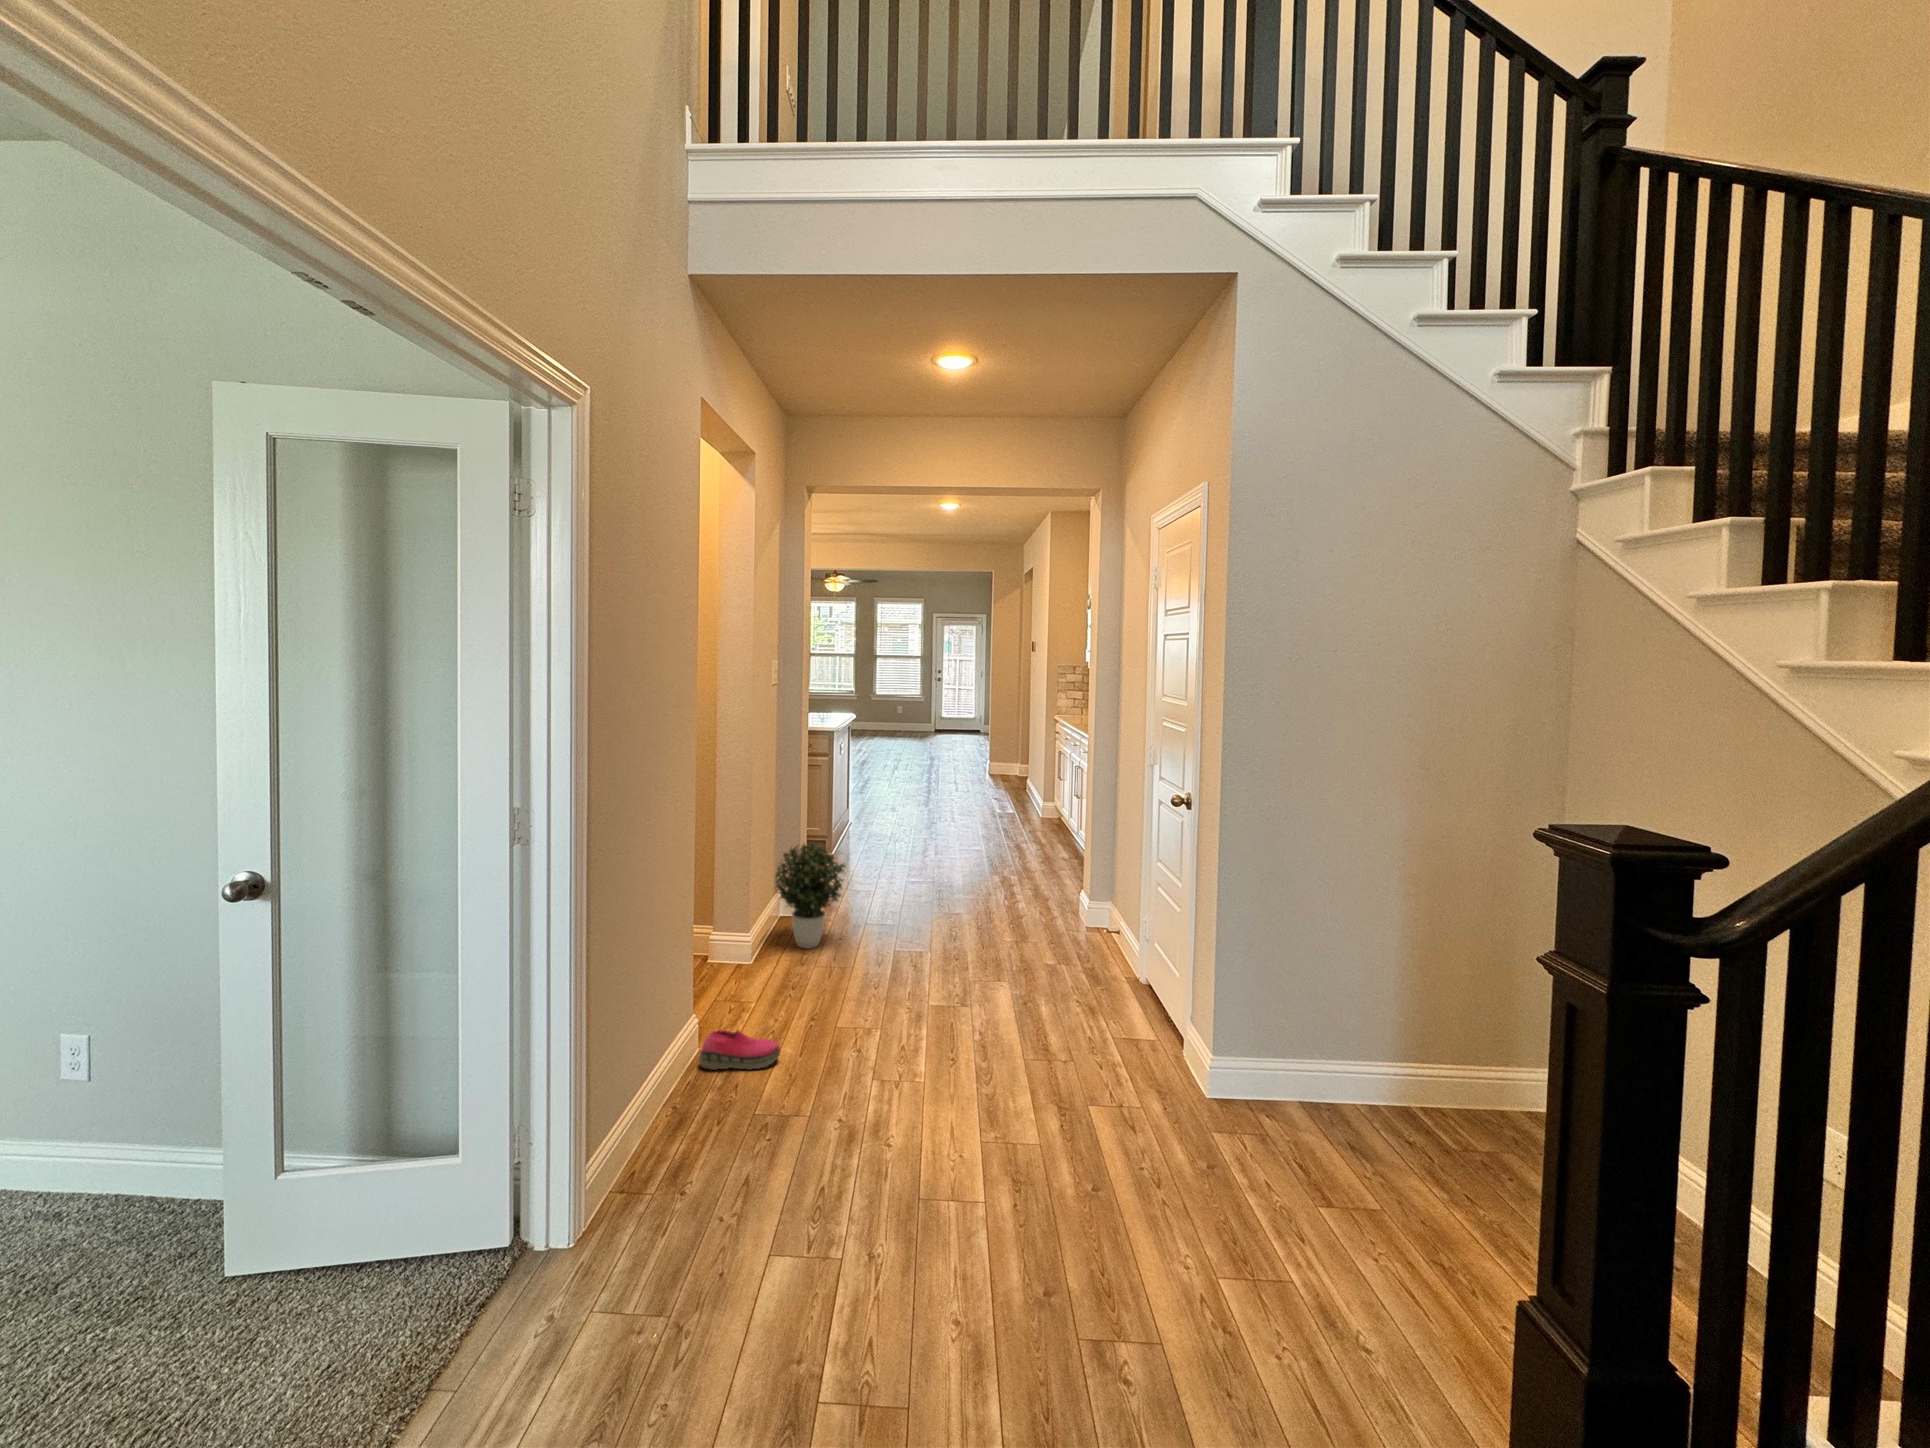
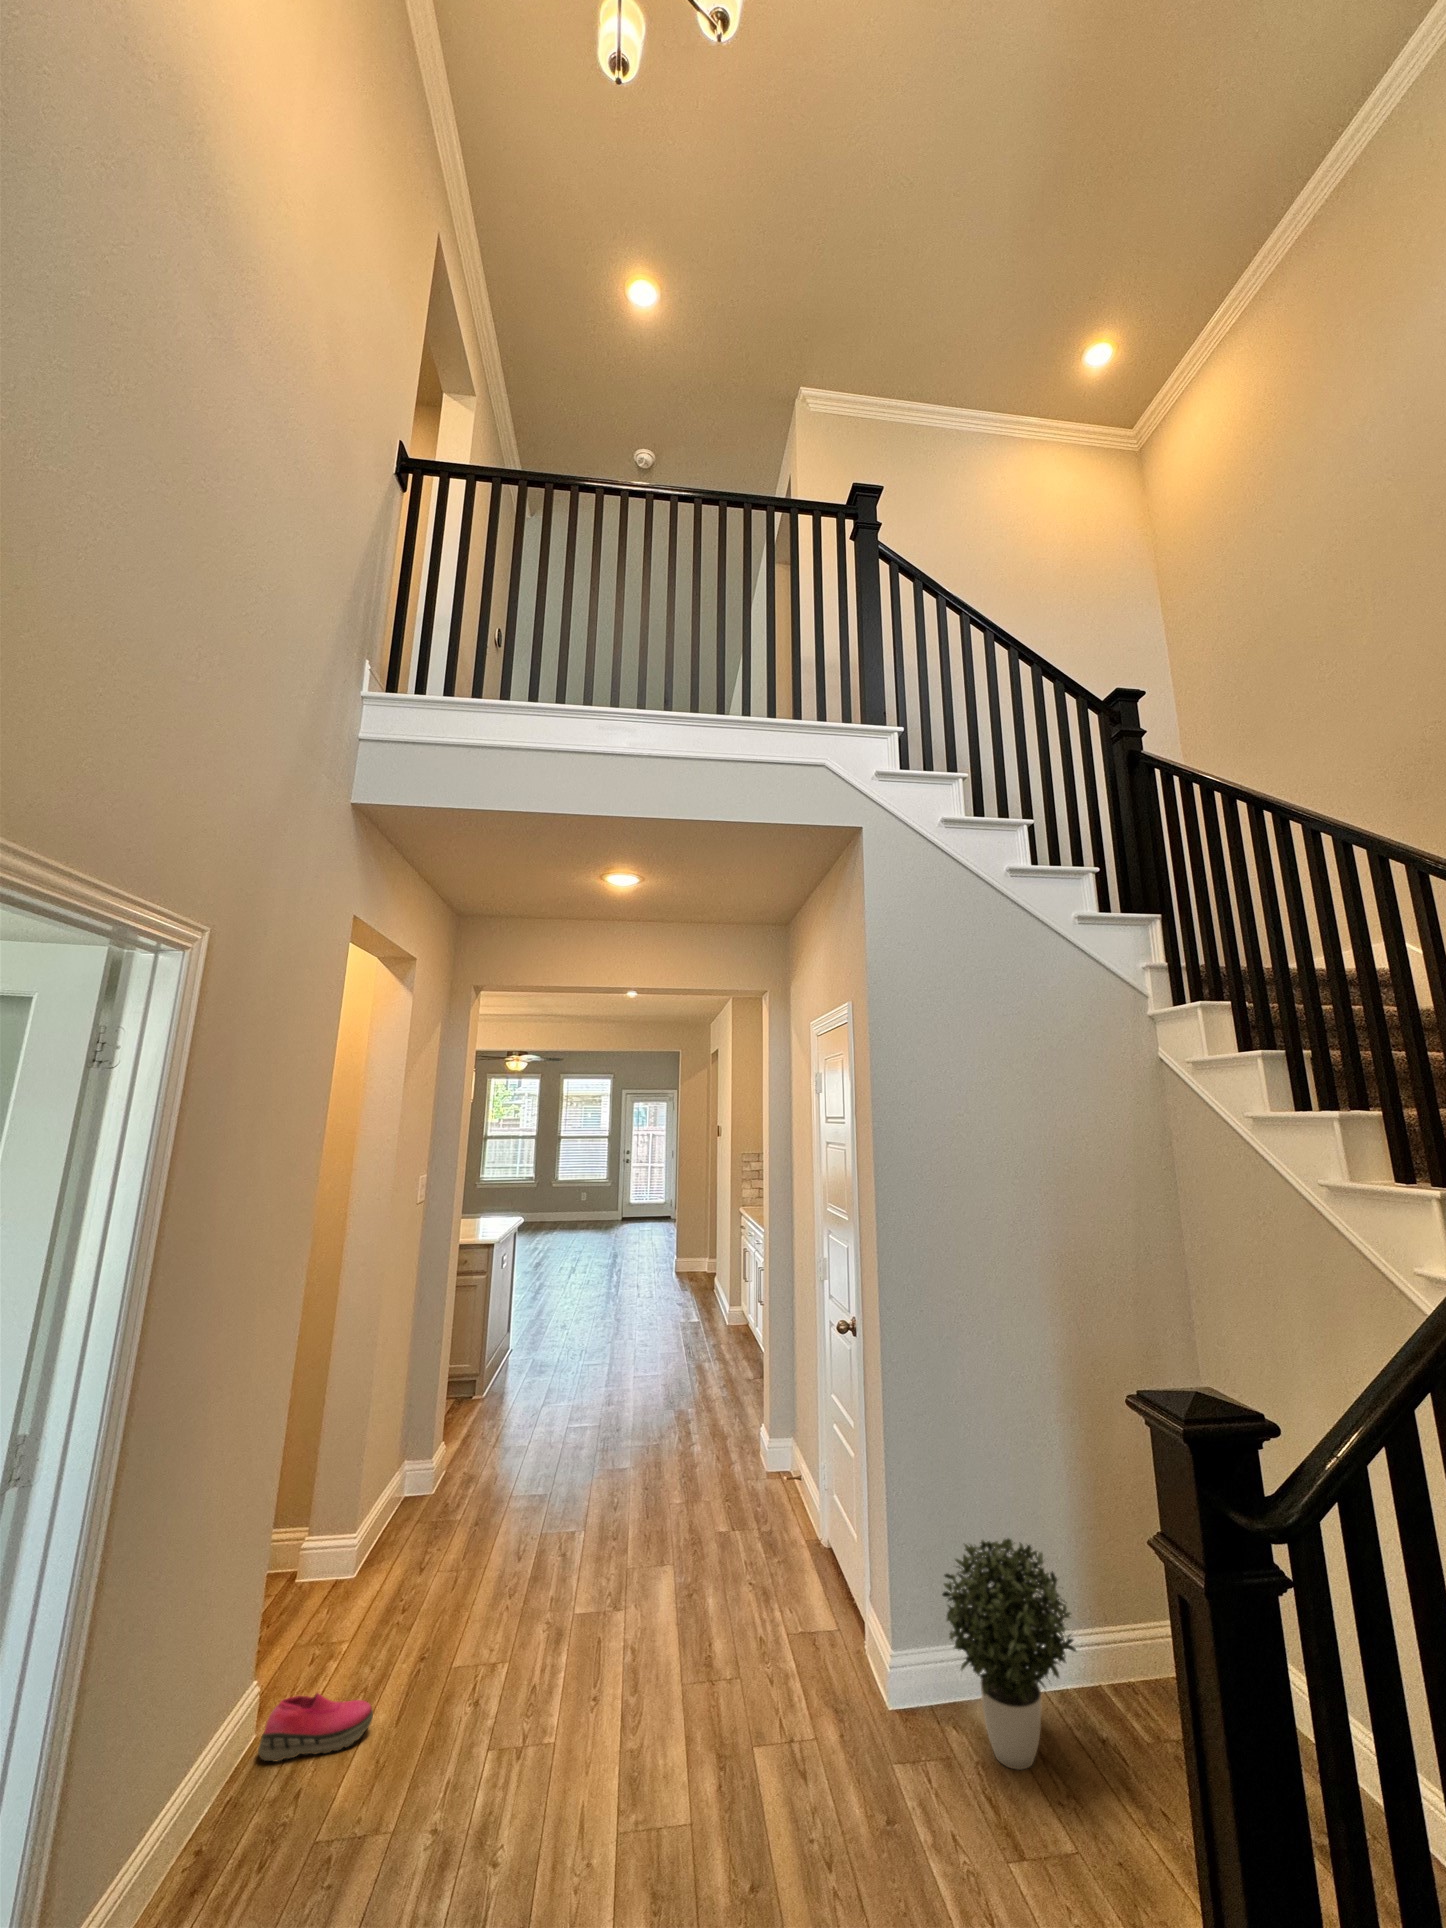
potted plant: present [775,843,845,948] -> present [942,1539,1076,1770]

